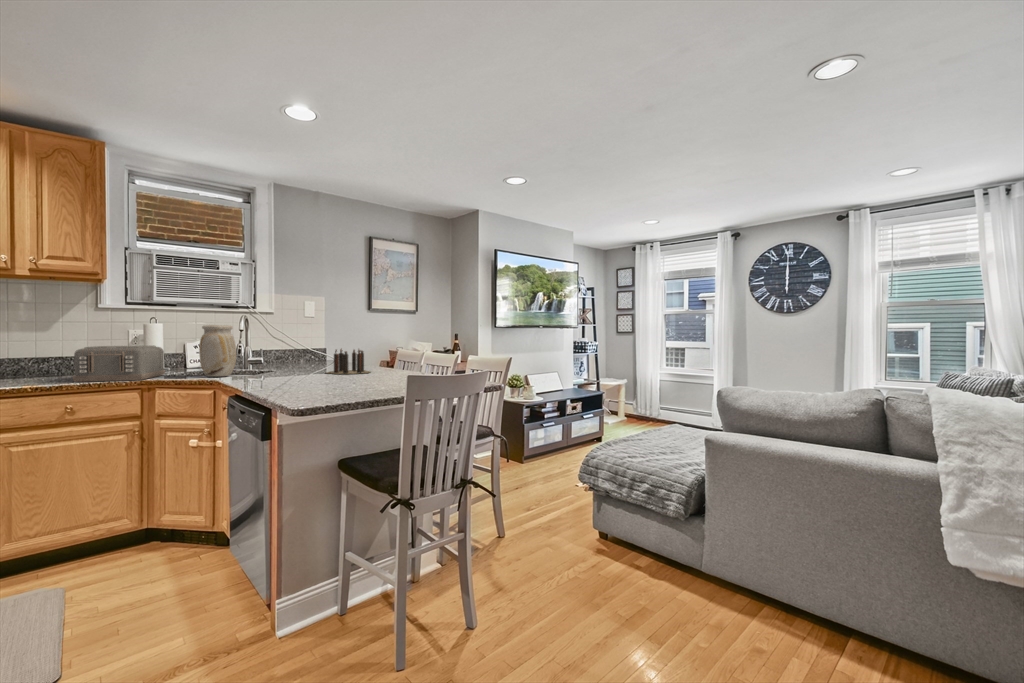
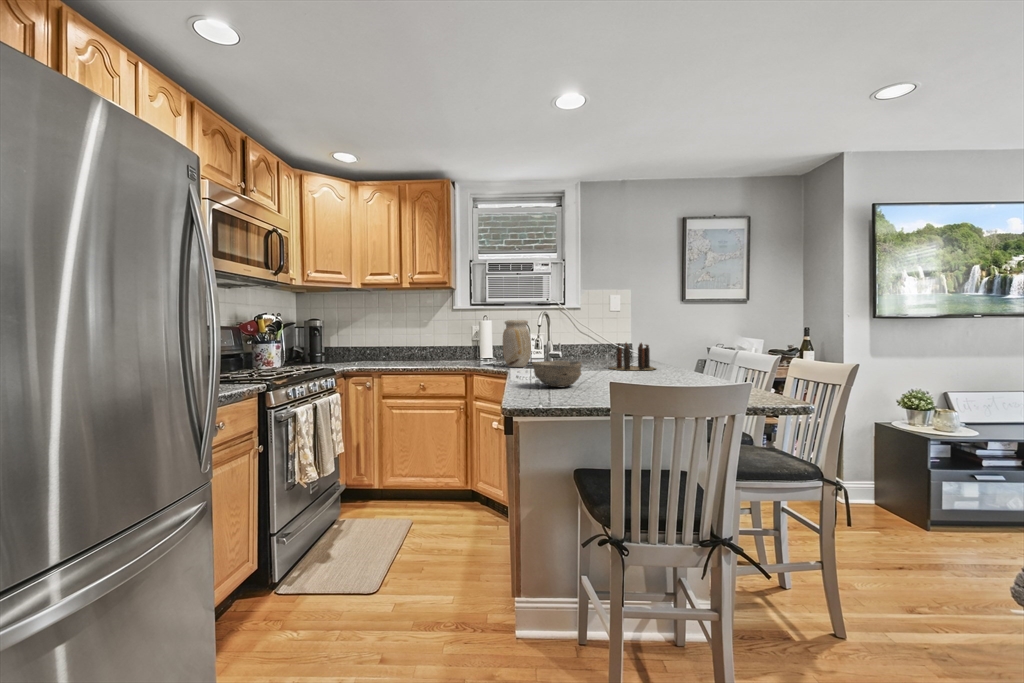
toaster: present [73,345,165,382] -> none [425,339,486,367]
bowl: none [283,366,334,391] -> present [532,361,582,387]

